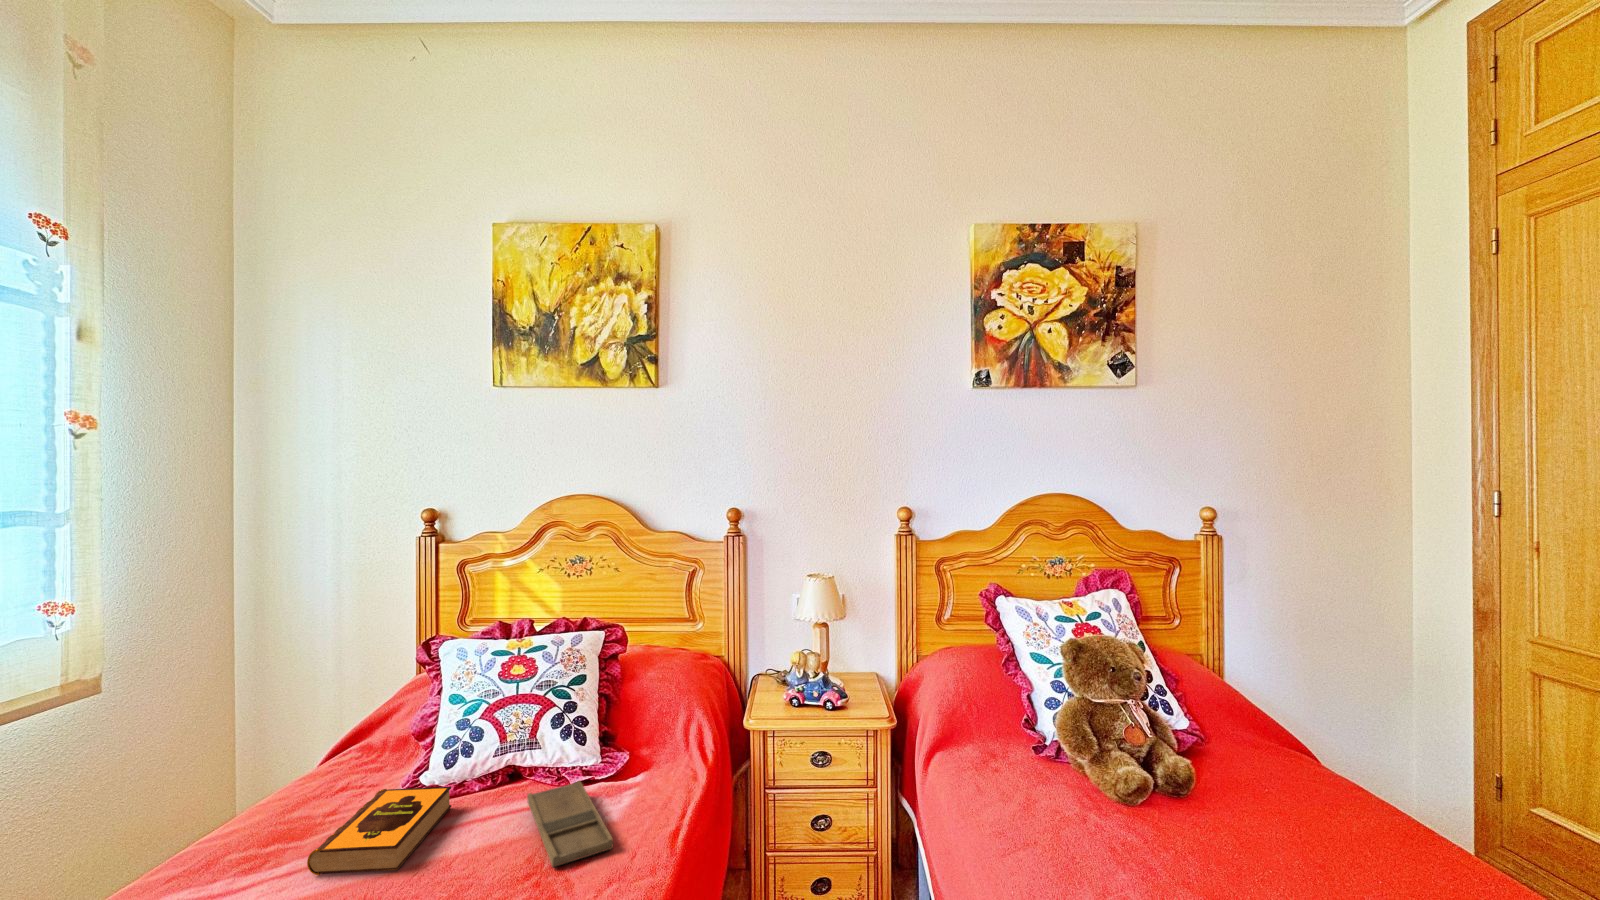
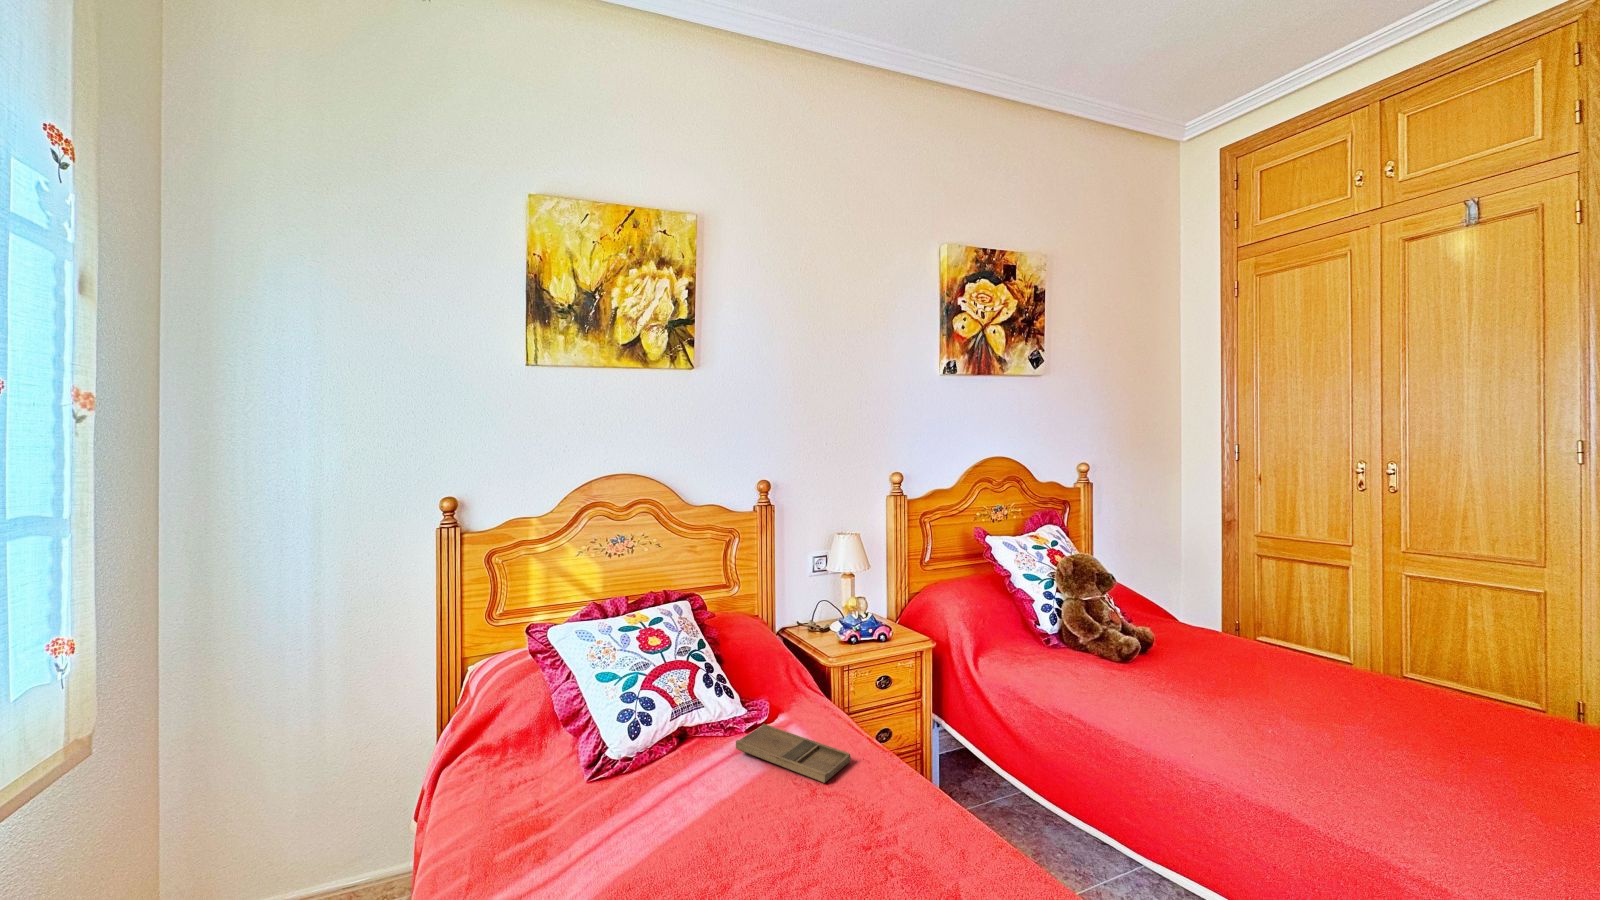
hardback book: present [307,787,451,875] -> none [593,750,698,839]

